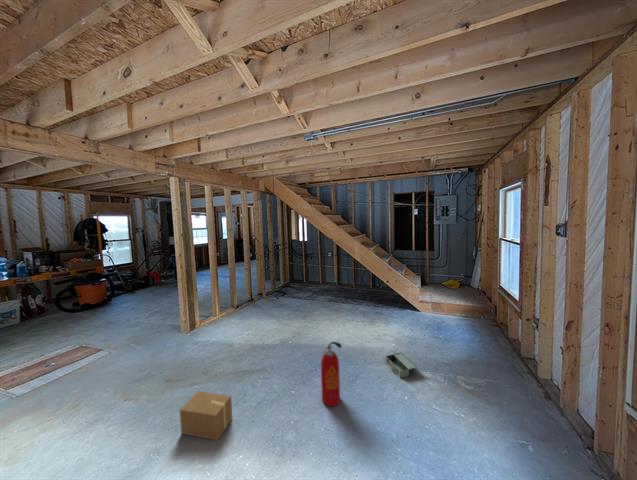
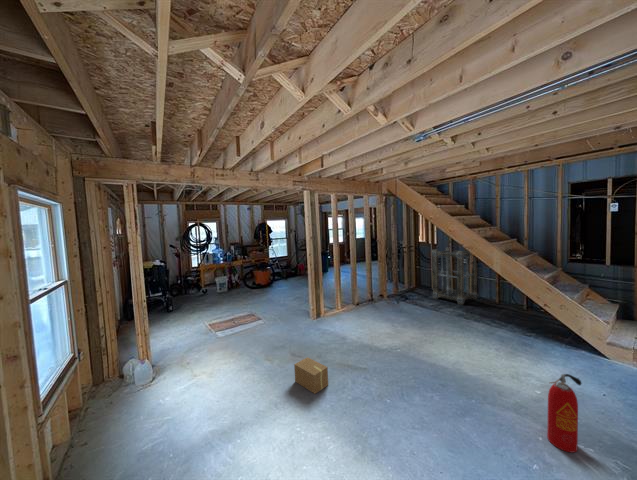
shelving unit: none [304,243,337,291] -> present [432,248,477,305]
fire extinguisher: present [321,342,341,406] -> present [547,374,581,453]
toolbox: present [386,353,417,378] -> none [495,386,534,415]

